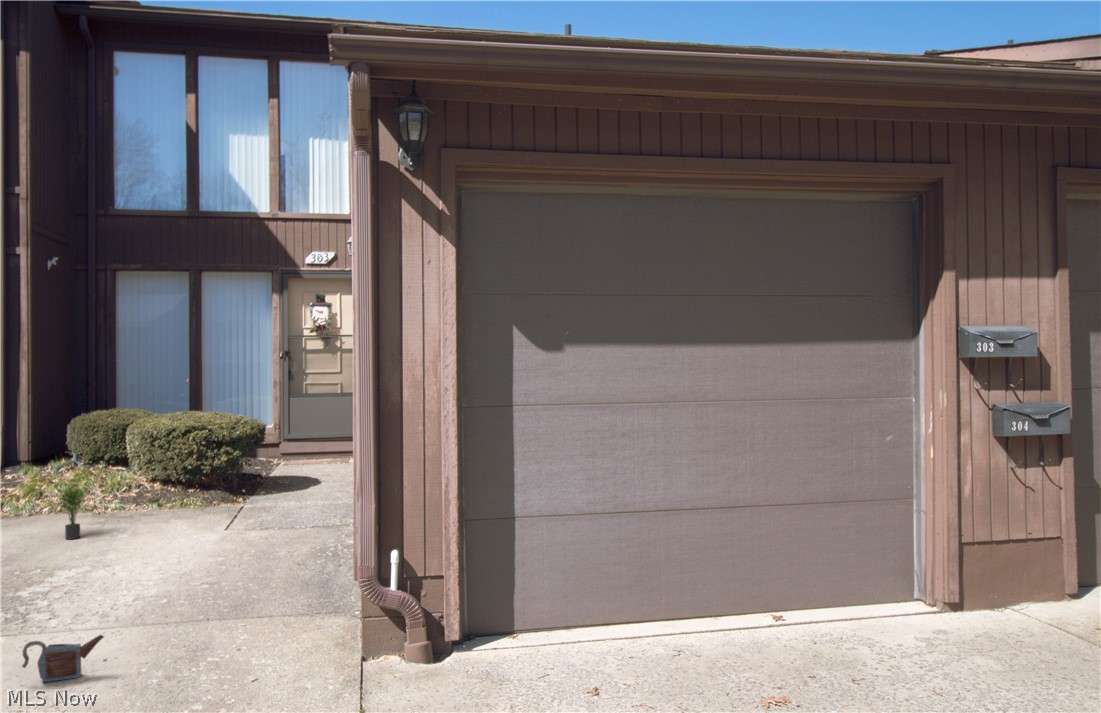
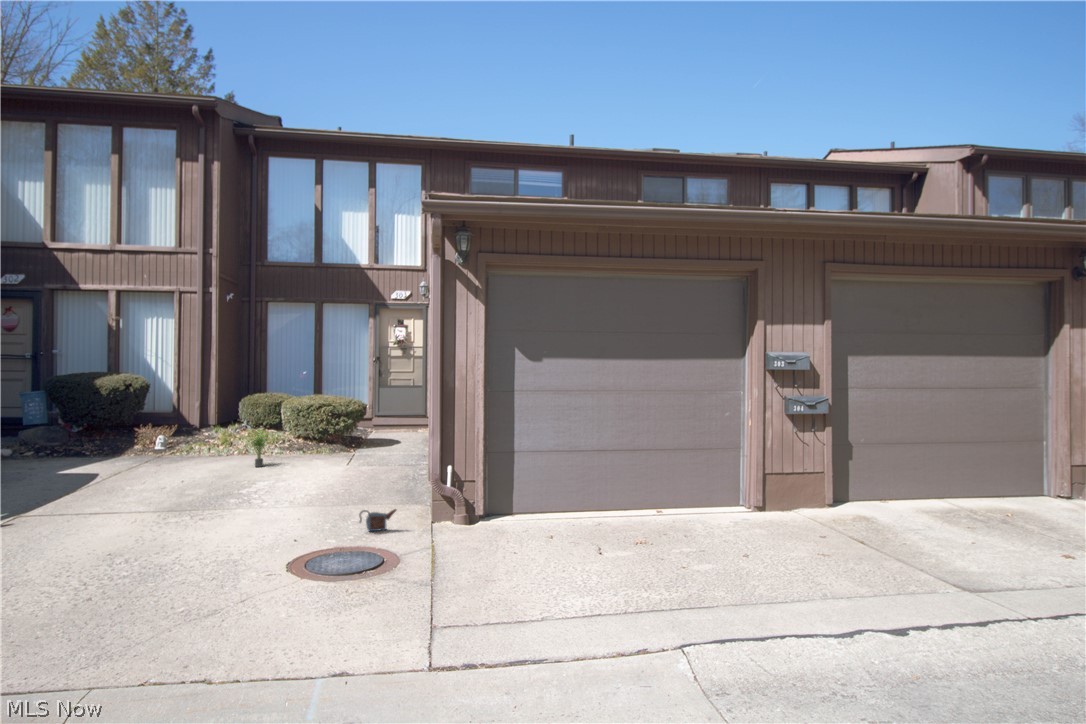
watering can: present [22,635,104,682] -> present [359,509,396,531]

